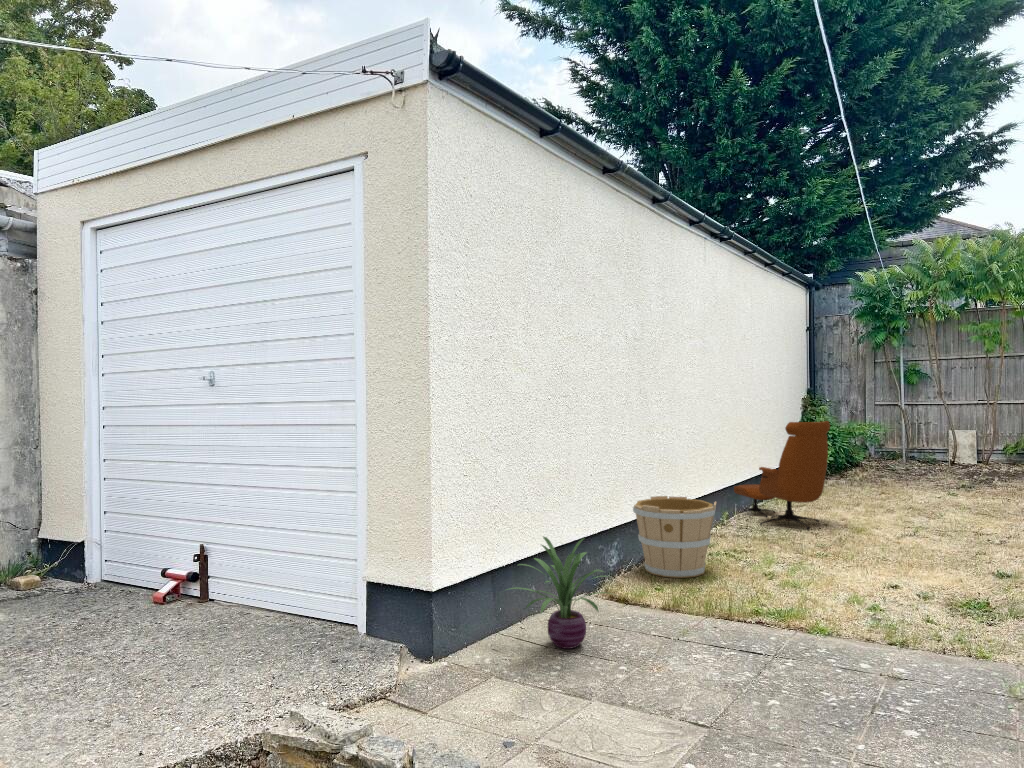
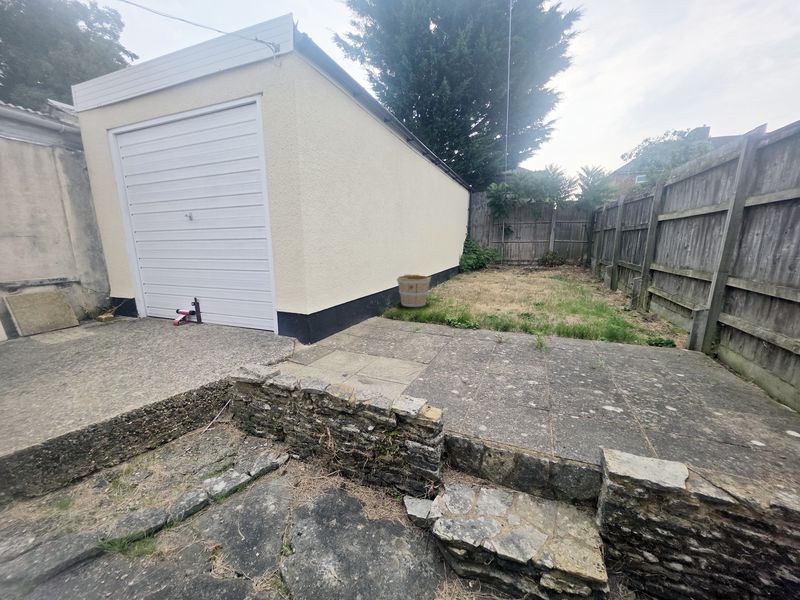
lounge chair: present [734,421,830,530] -> none [437,244,476,288]
decorative plant: present [511,537,612,649] -> none [340,290,392,336]

